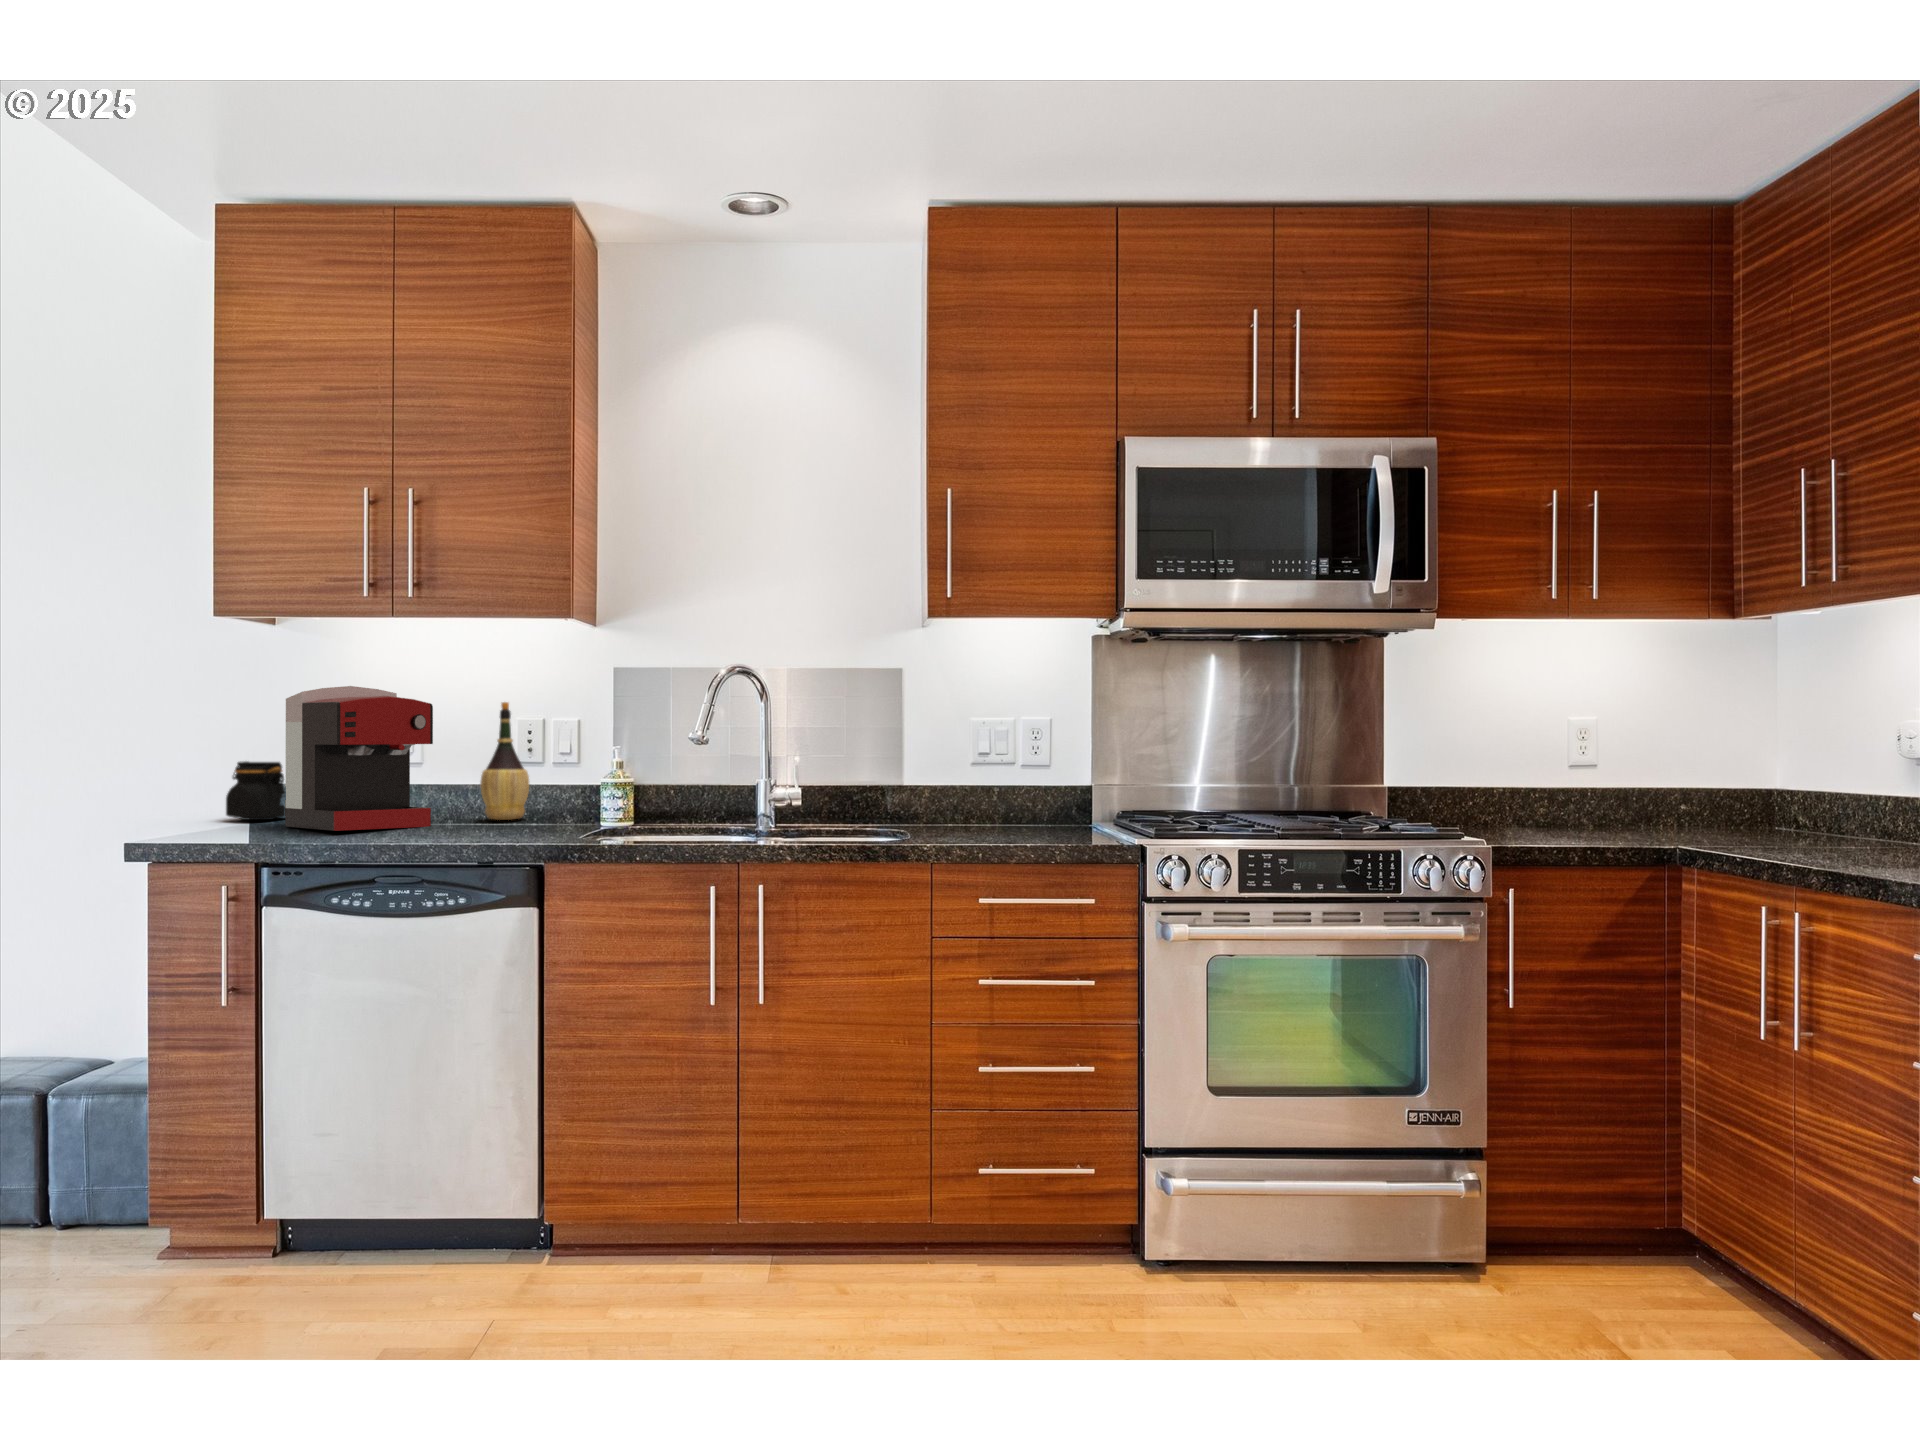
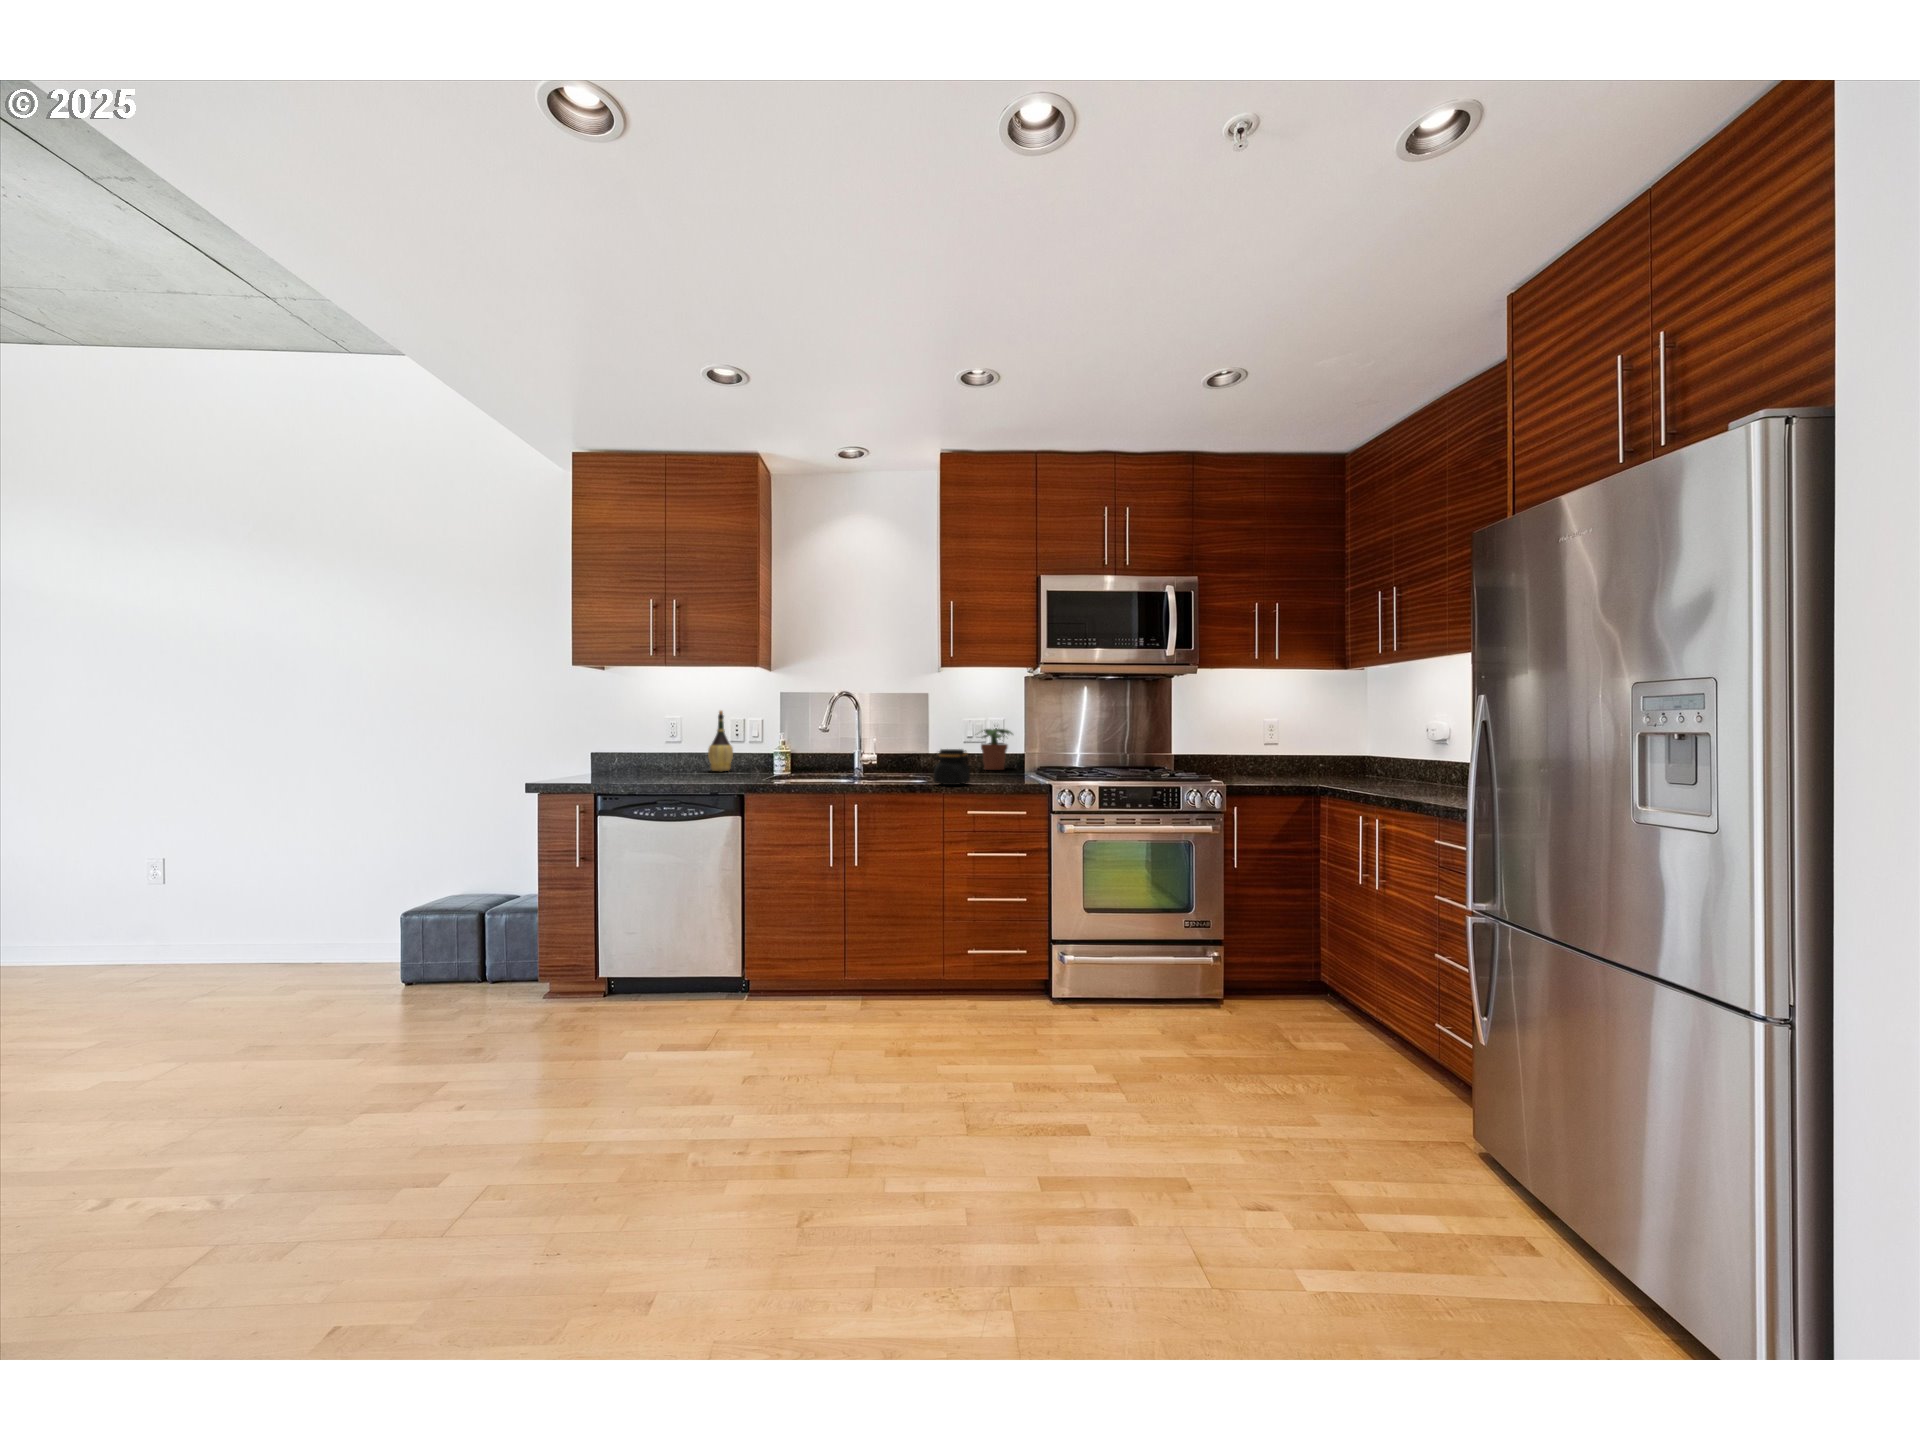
coffee maker: present [285,686,433,831] -> none [607,702,684,777]
potted plant: none [997,736,1073,817] -> present [981,729,1013,770]
jar: present [226,761,286,820] -> present [934,749,970,785]

